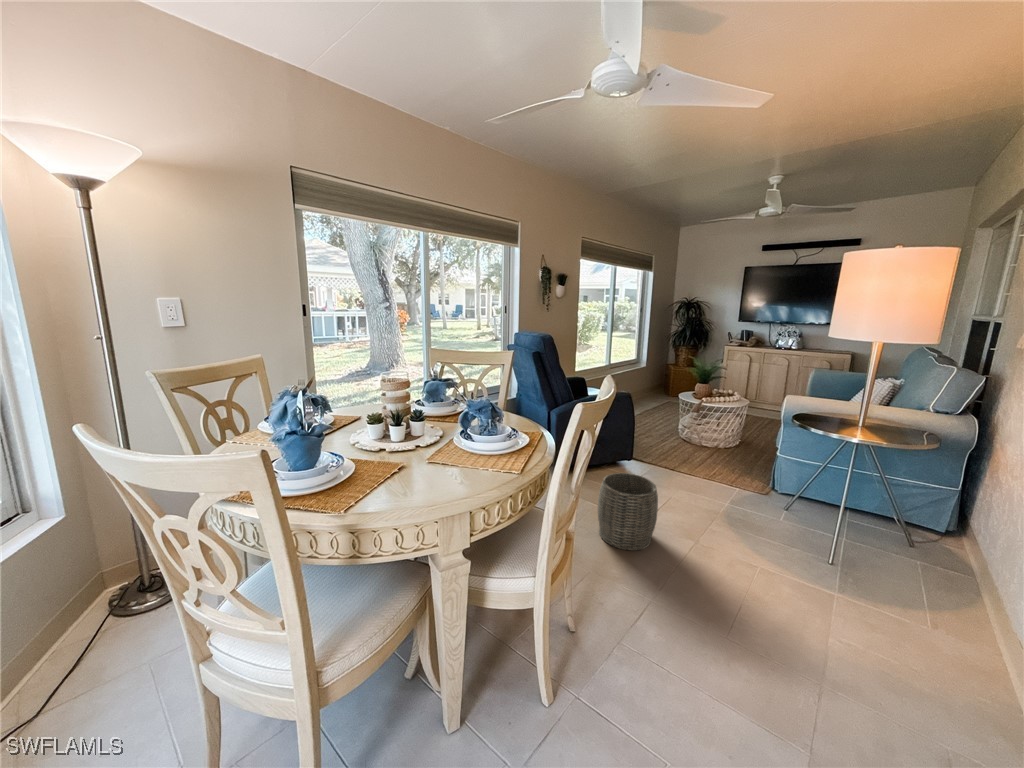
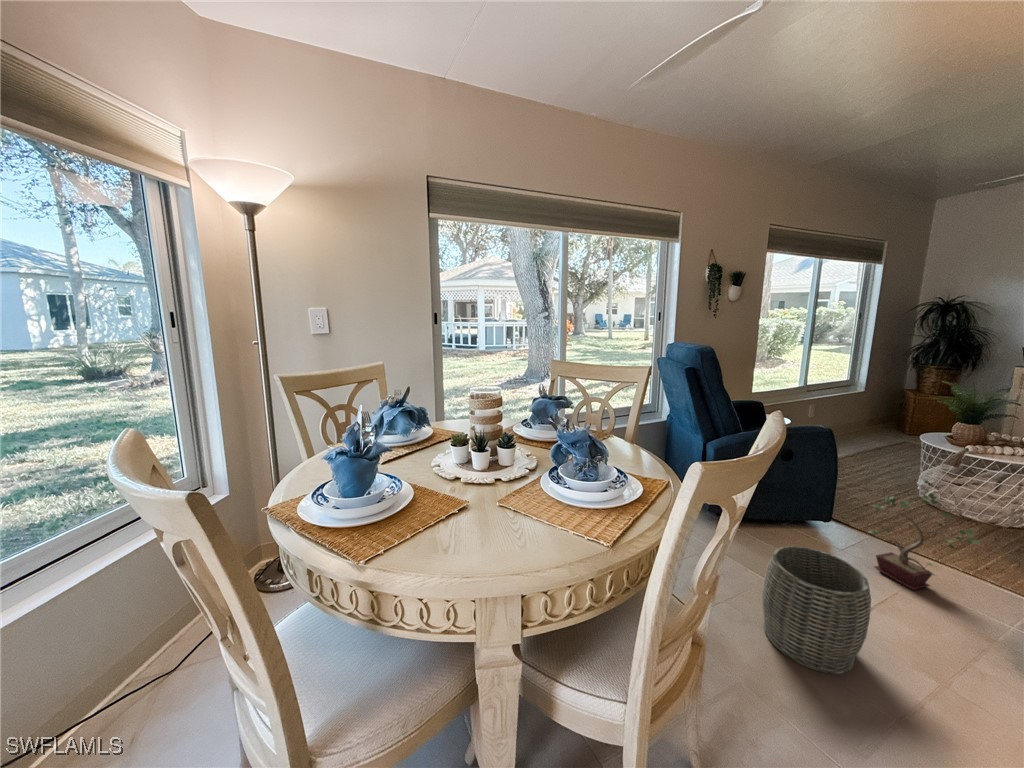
potted plant: none [653,427,709,492] -> present [869,493,979,590]

